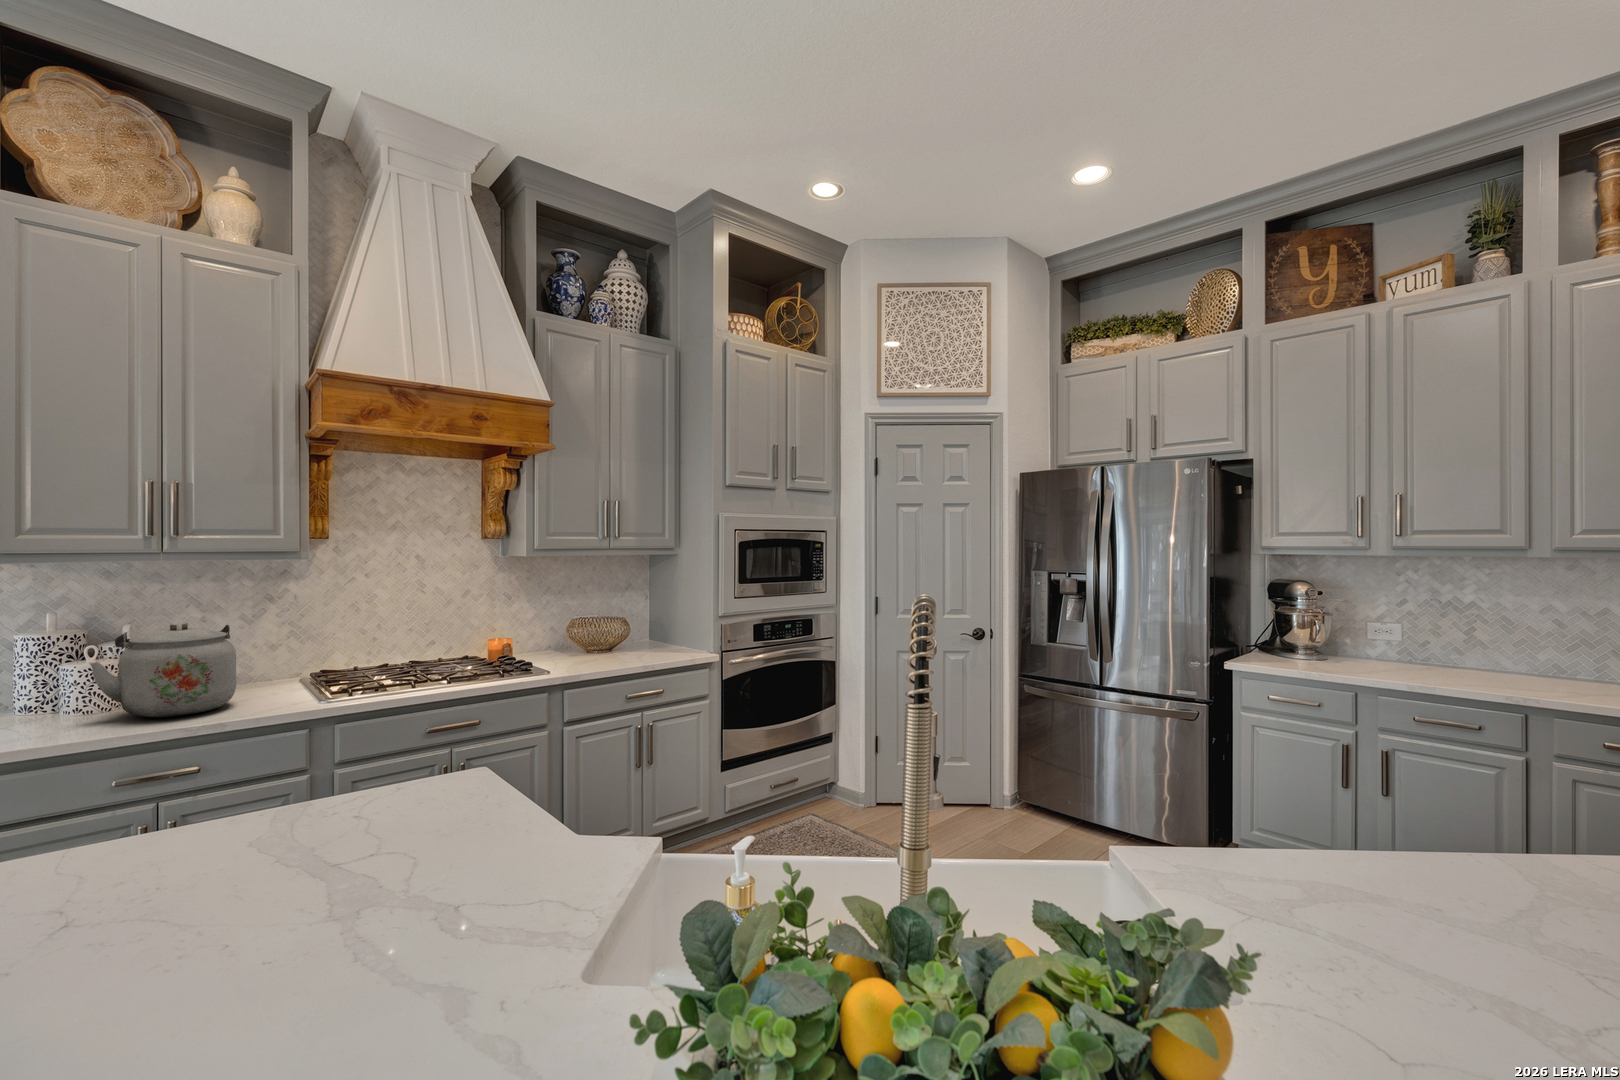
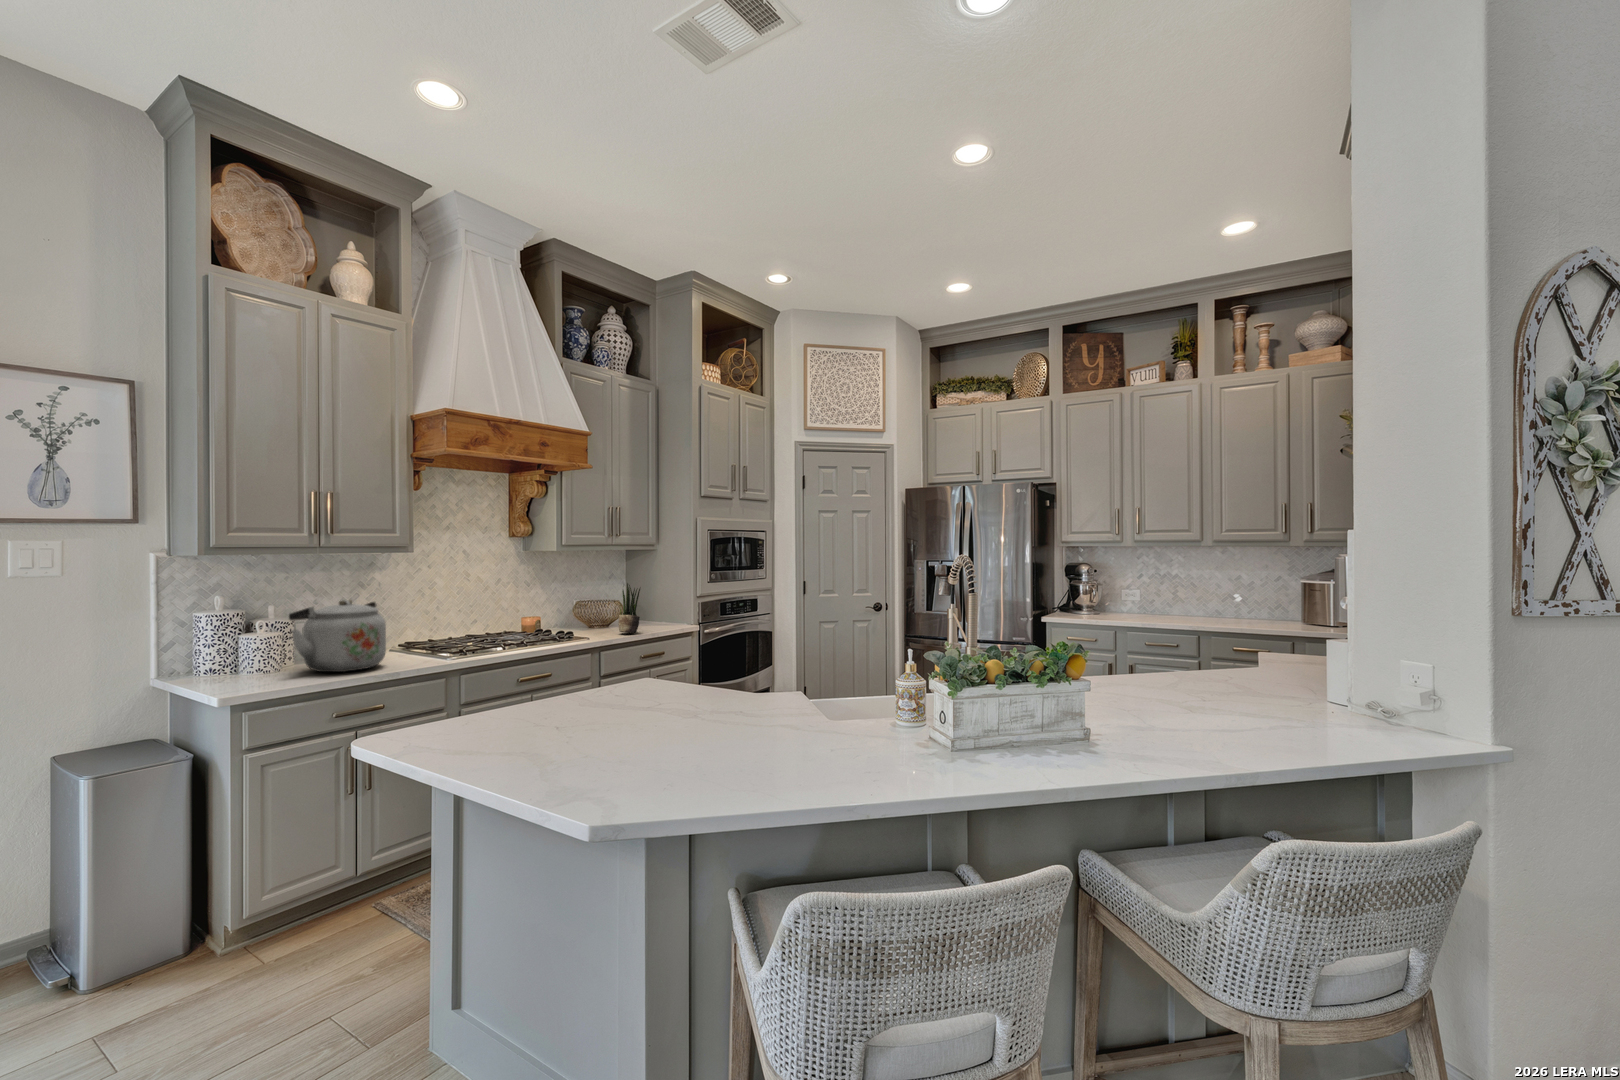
potted plant: none [595,599,625,665] -> present [618,583,640,633]

